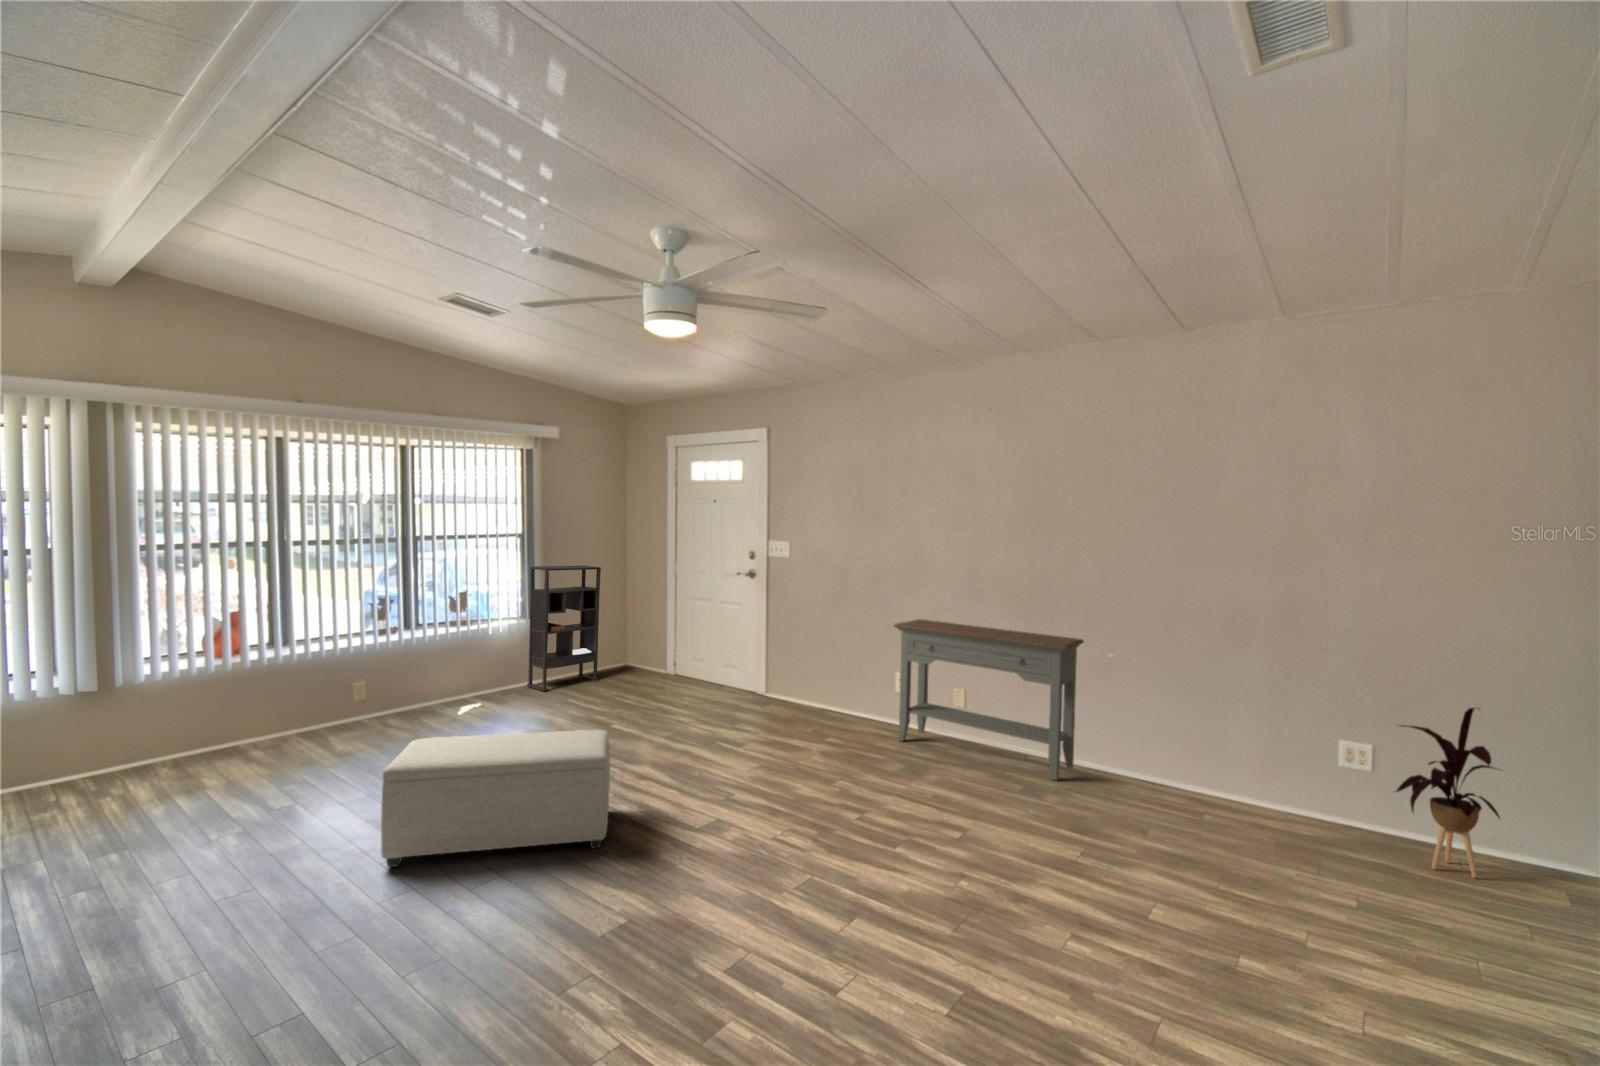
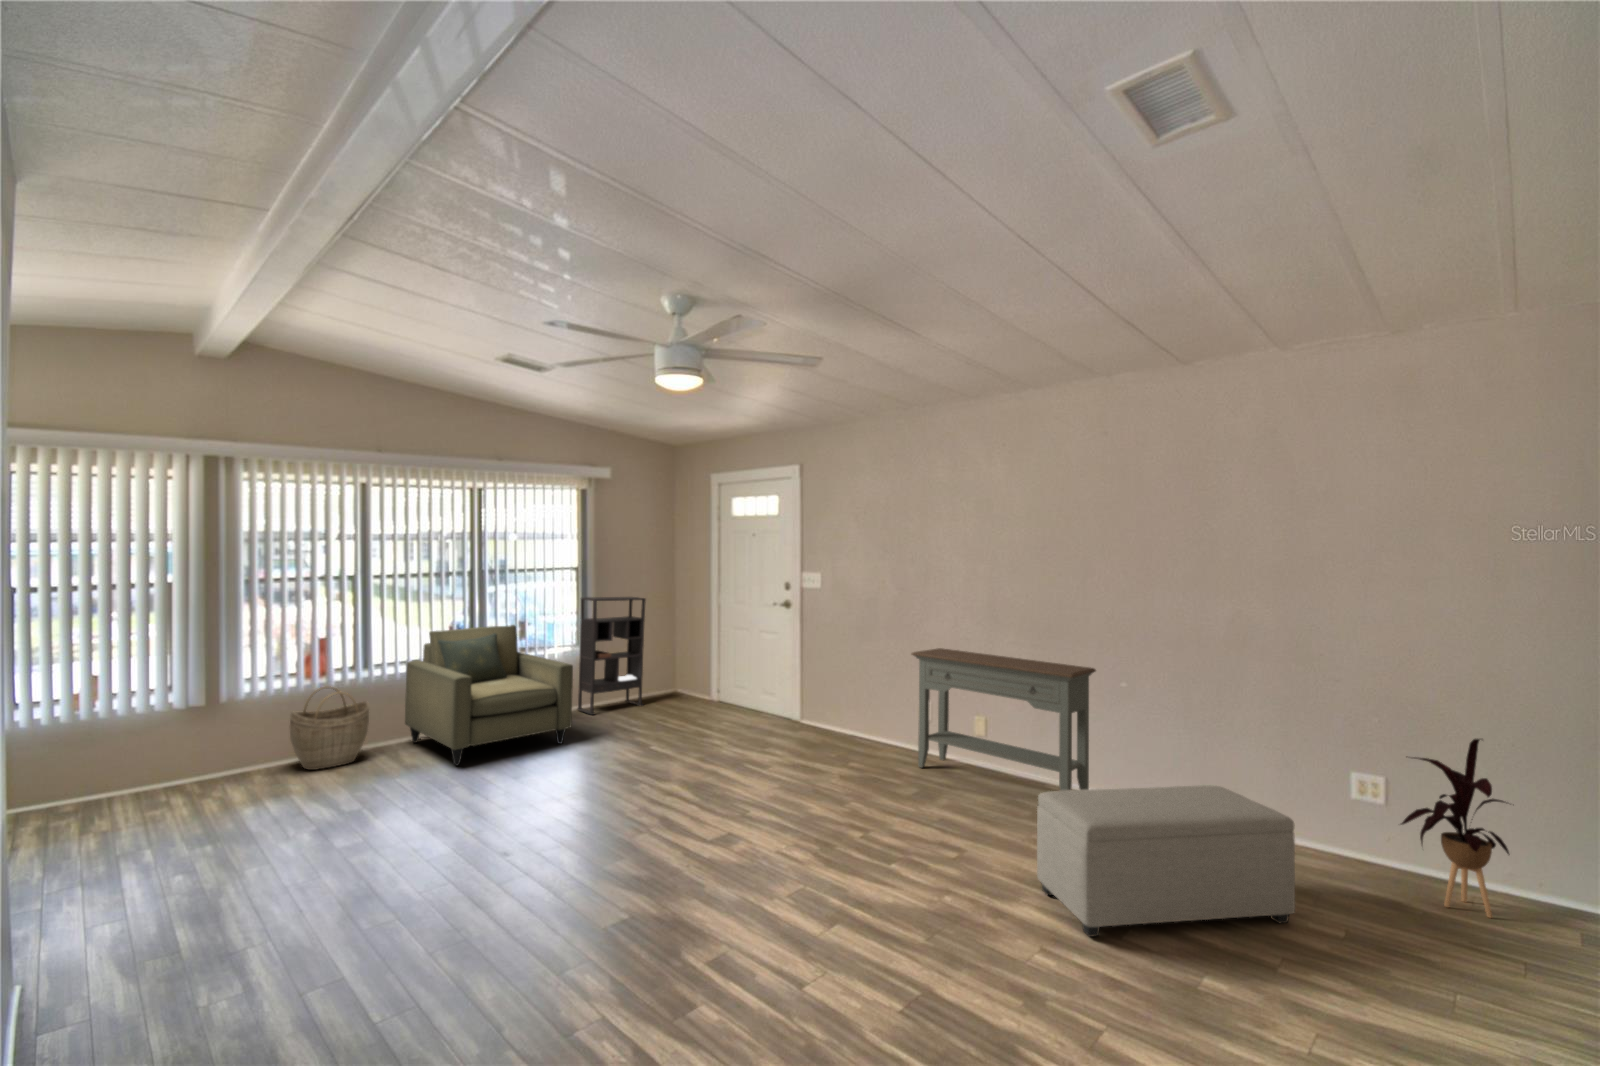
armchair: none [336,597,528,752] -> present [405,625,573,766]
woven basket: none [200,667,295,761] -> present [290,686,369,770]
ottoman: present [381,730,610,867] -> present [1037,785,1295,937]

